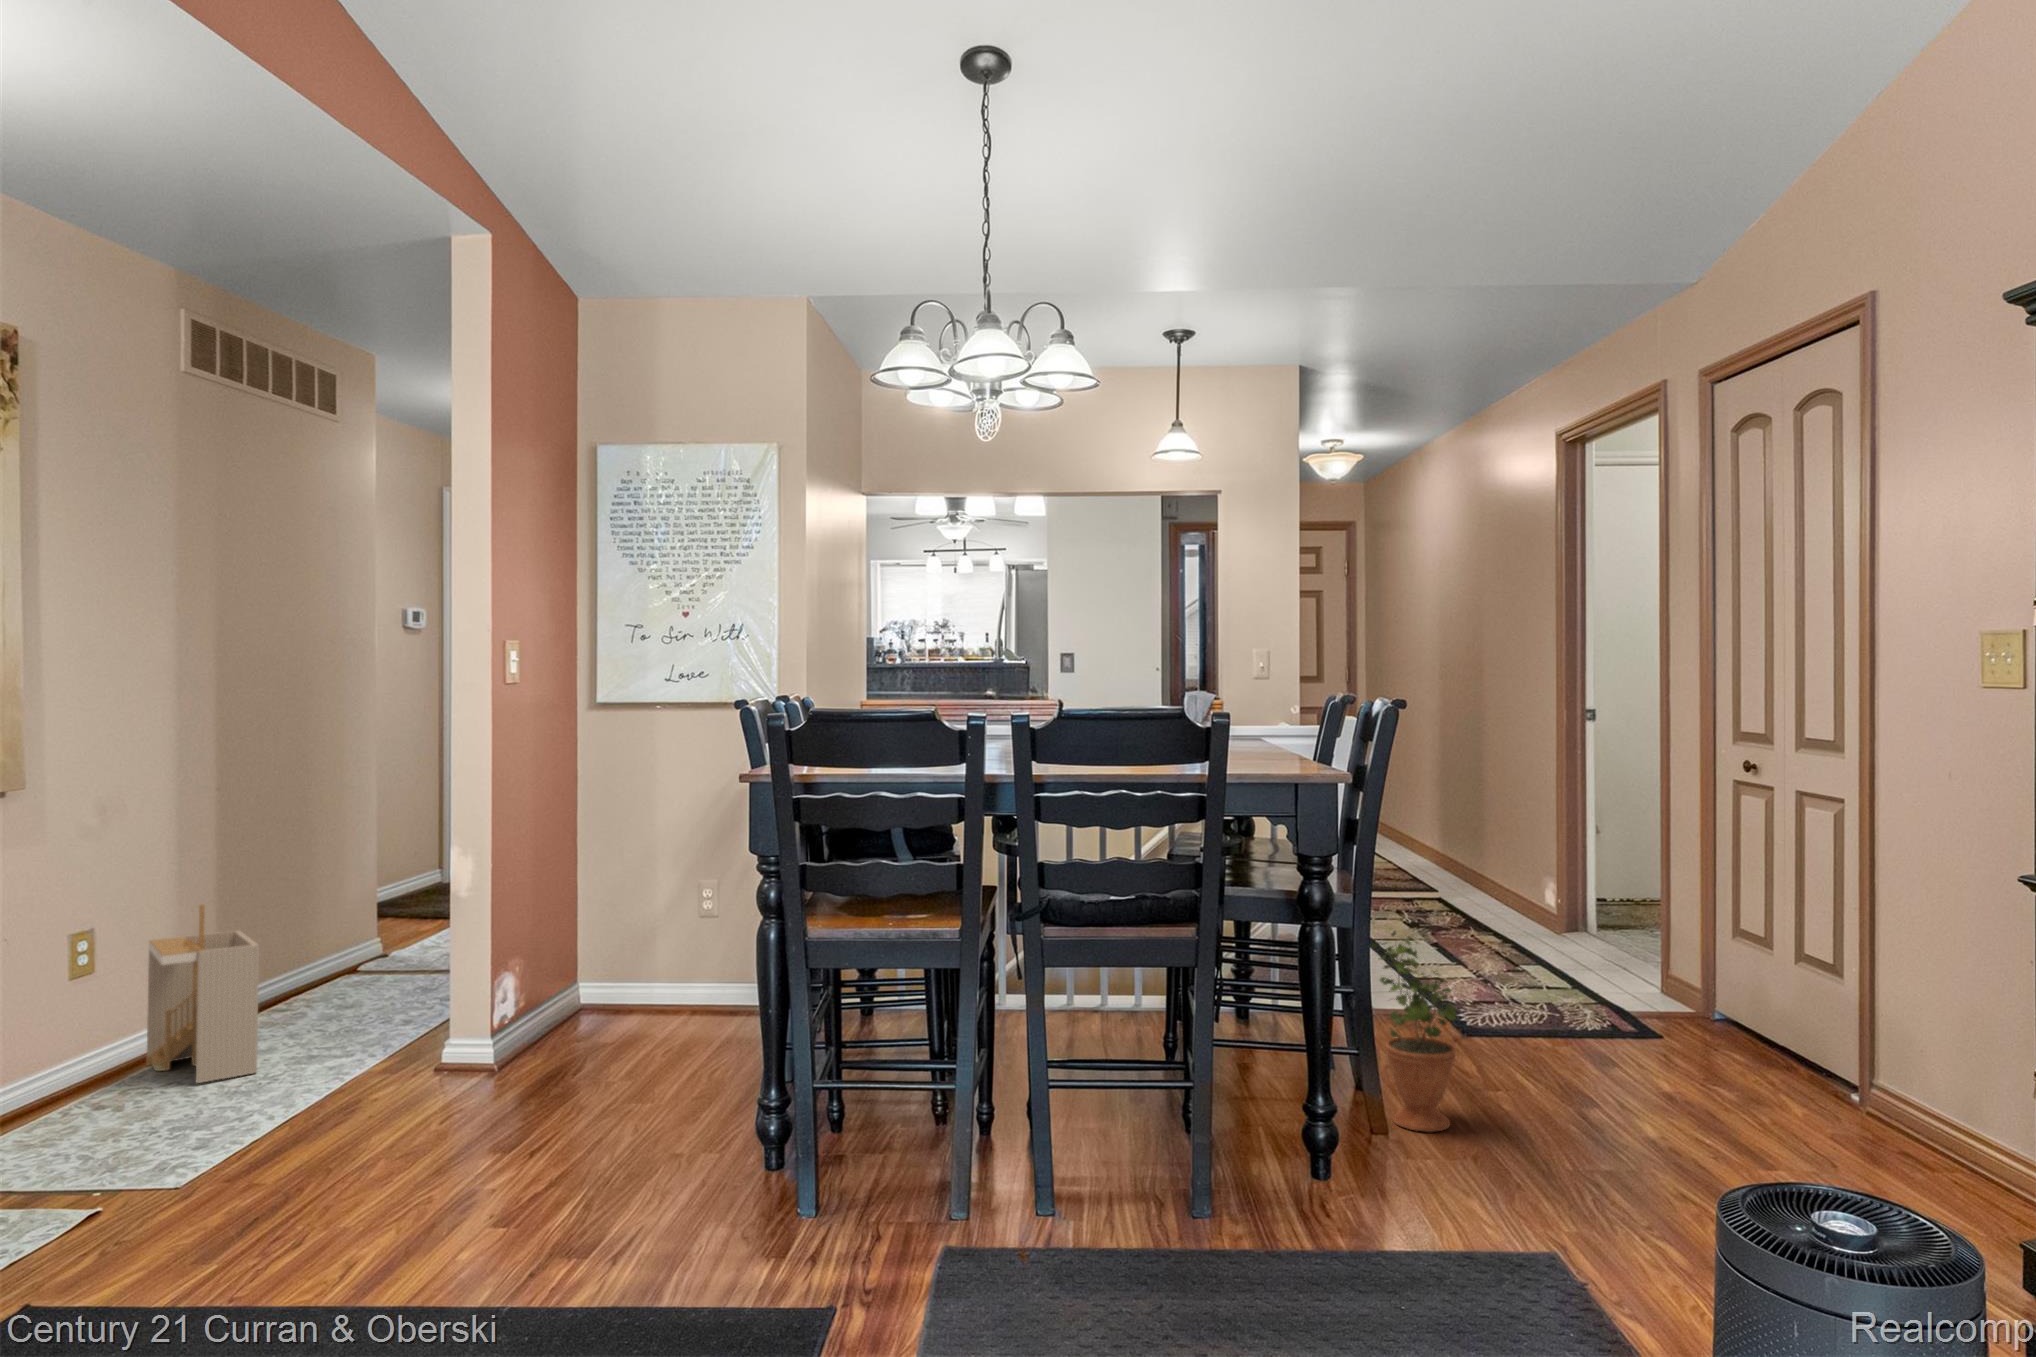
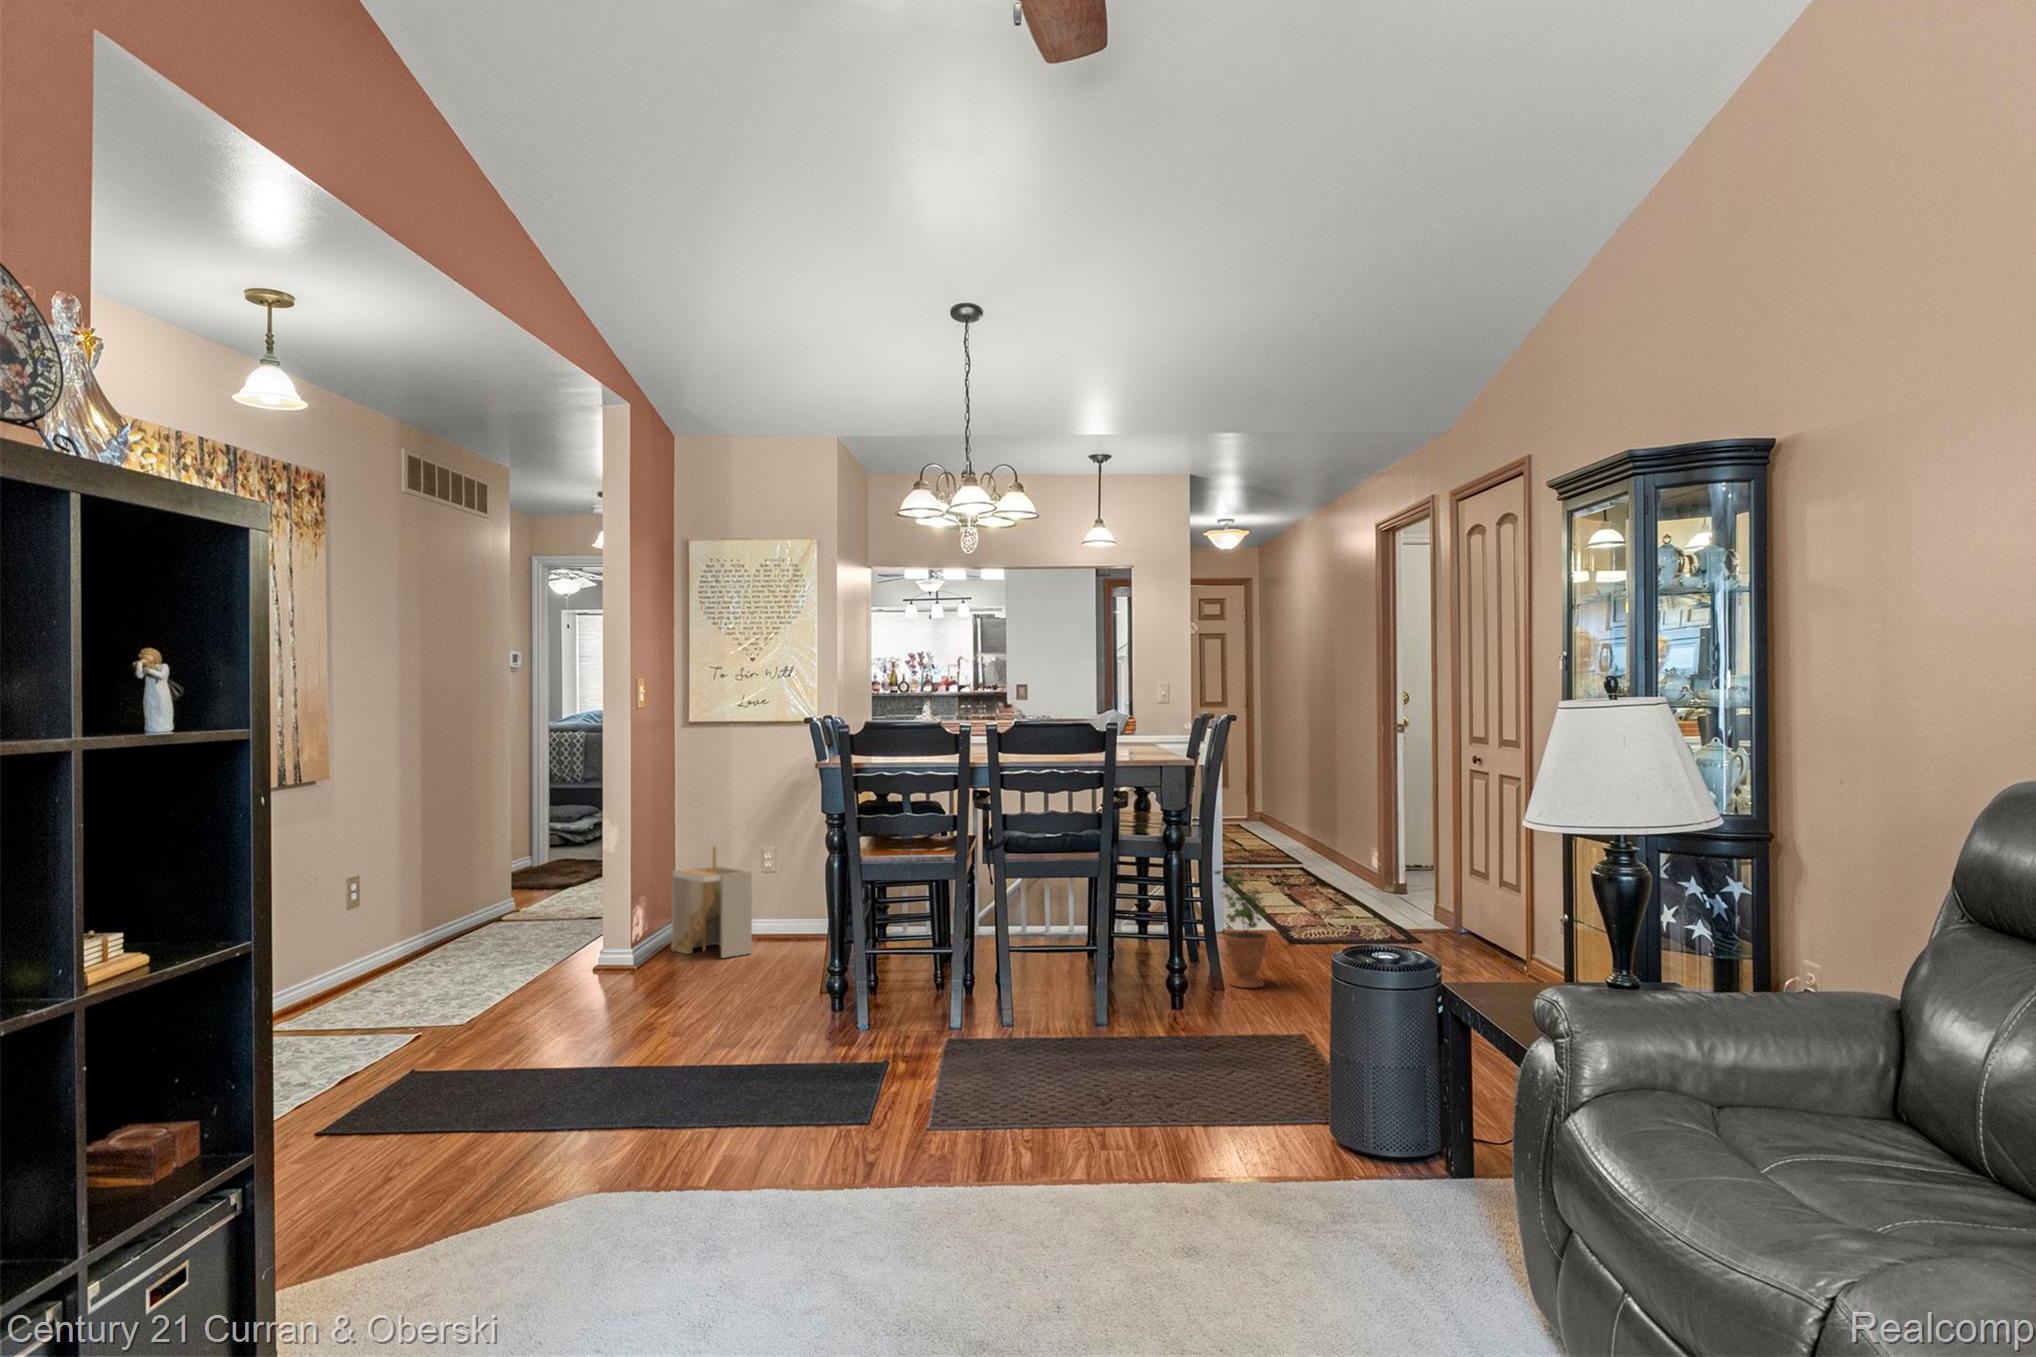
storage bin: present [146,904,259,1083] -> present [672,846,752,958]

